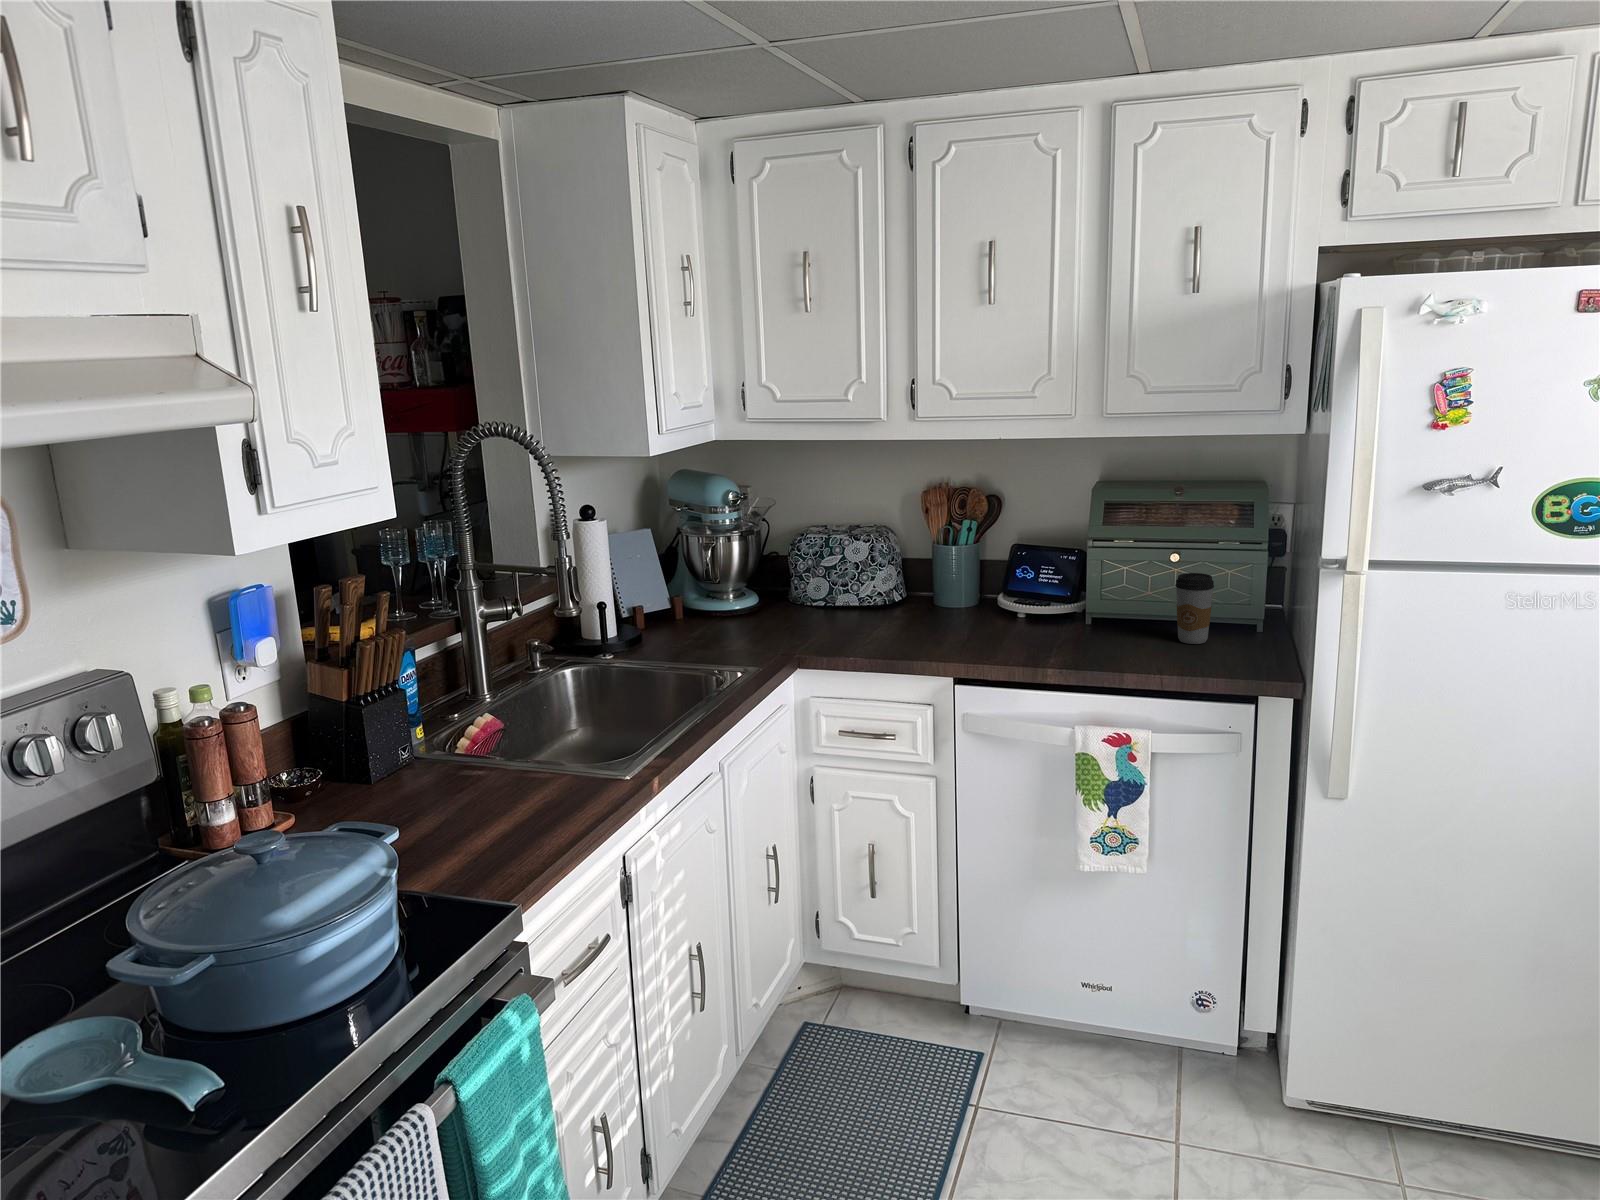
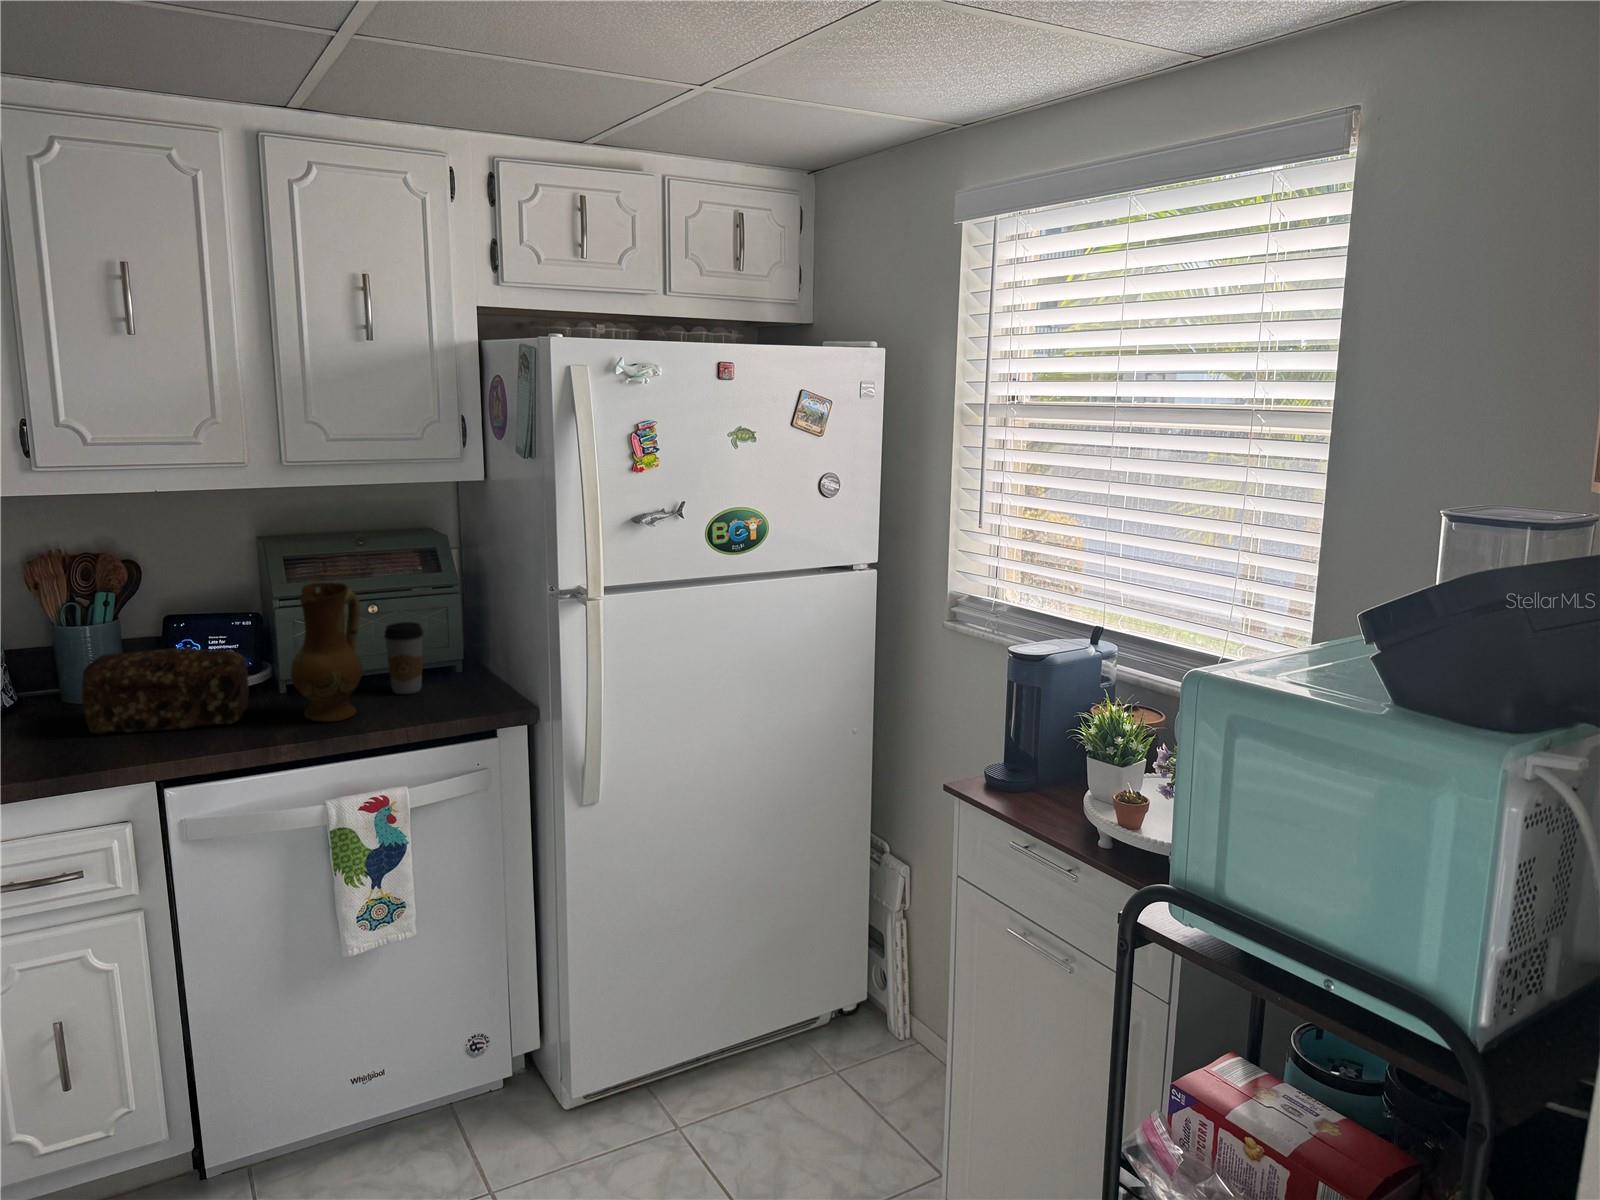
ceramic jug: none [1074,526,1146,656] -> present [291,582,362,722]
bread loaf: none [923,569,1054,642] -> present [82,647,249,735]

